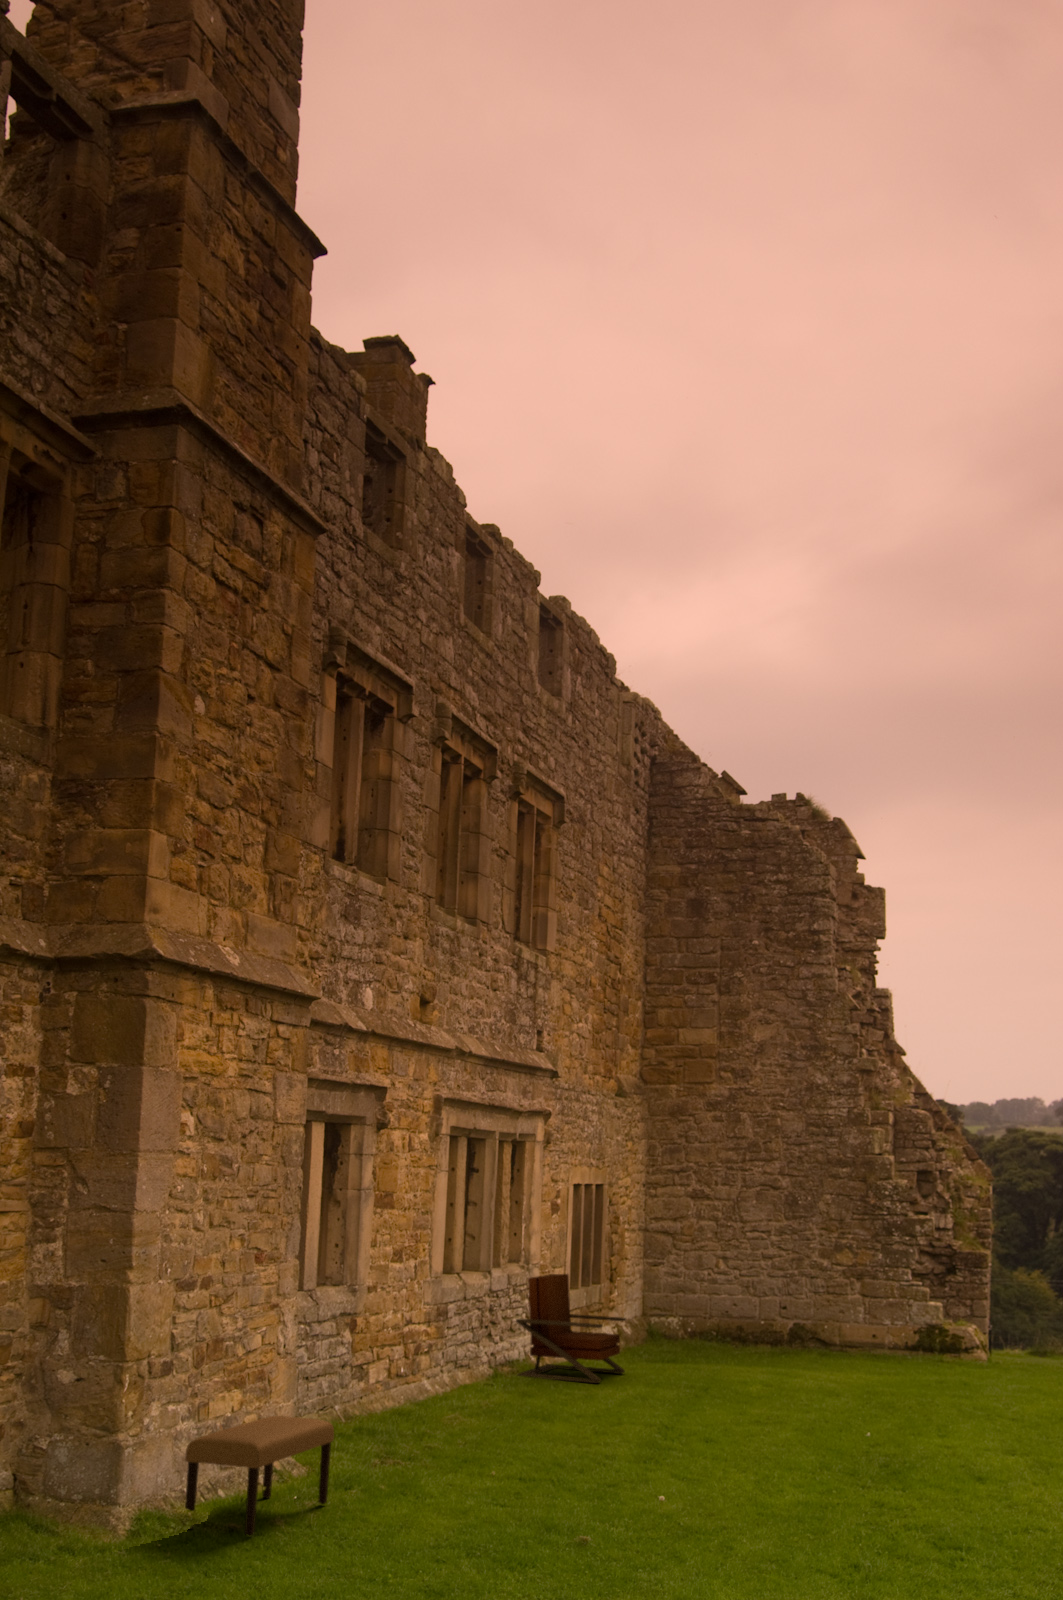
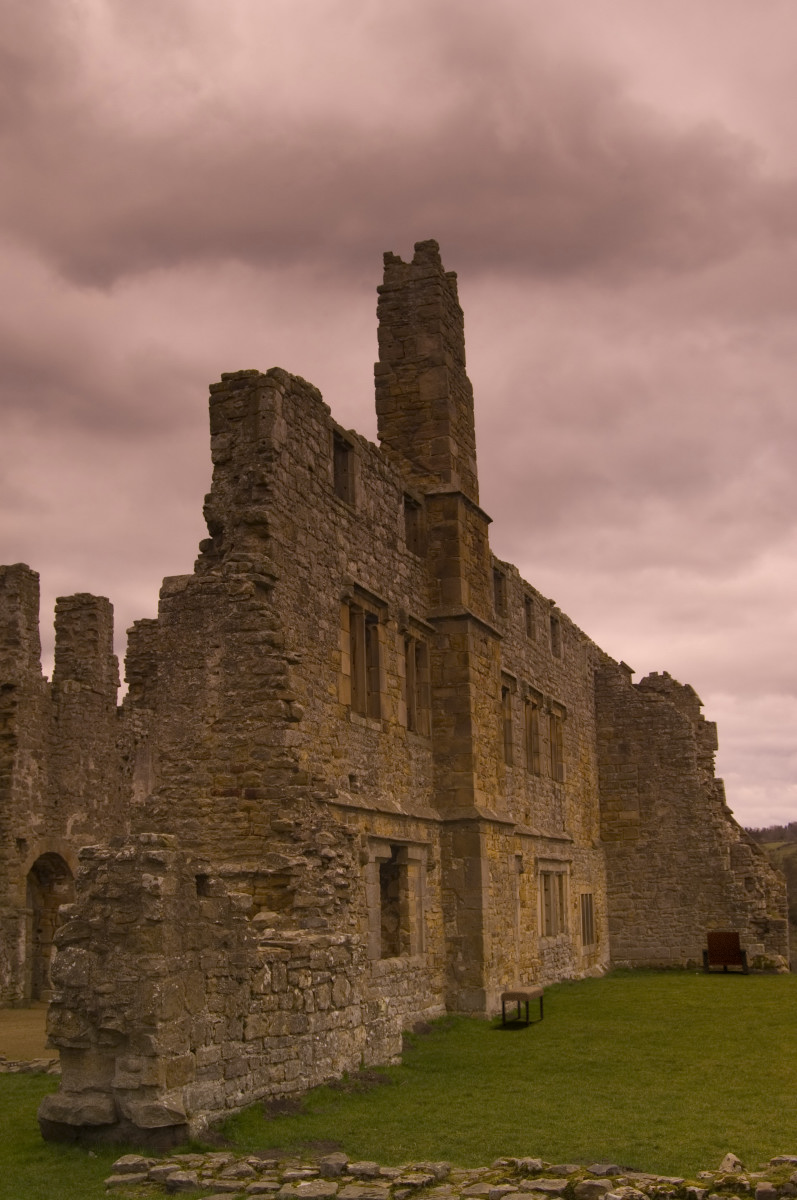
lounge chair: present [516,1274,626,1383] -> present [702,932,748,974]

